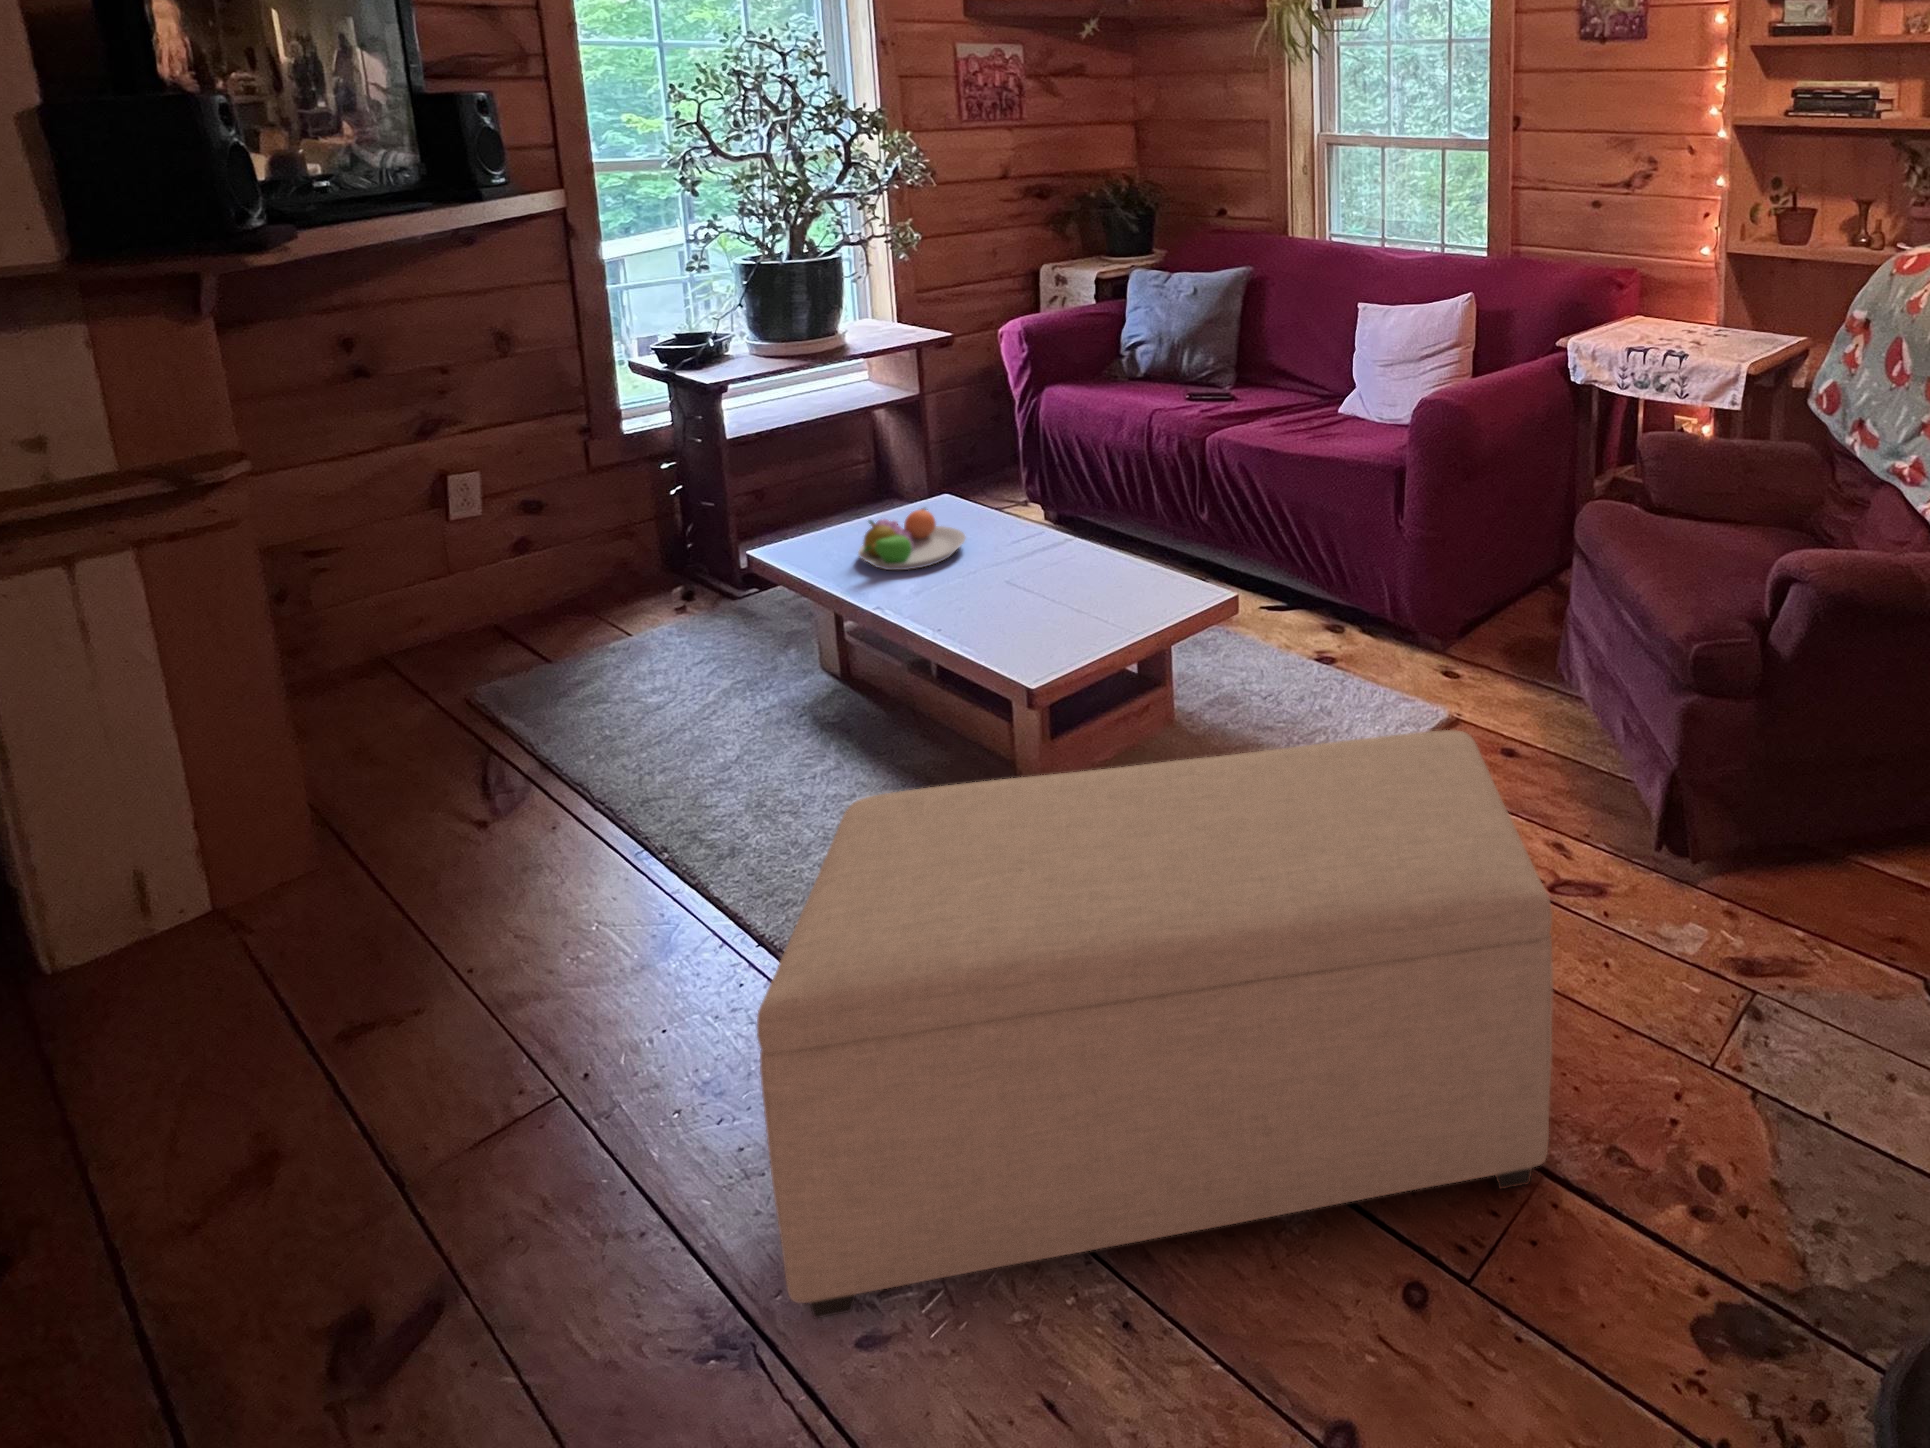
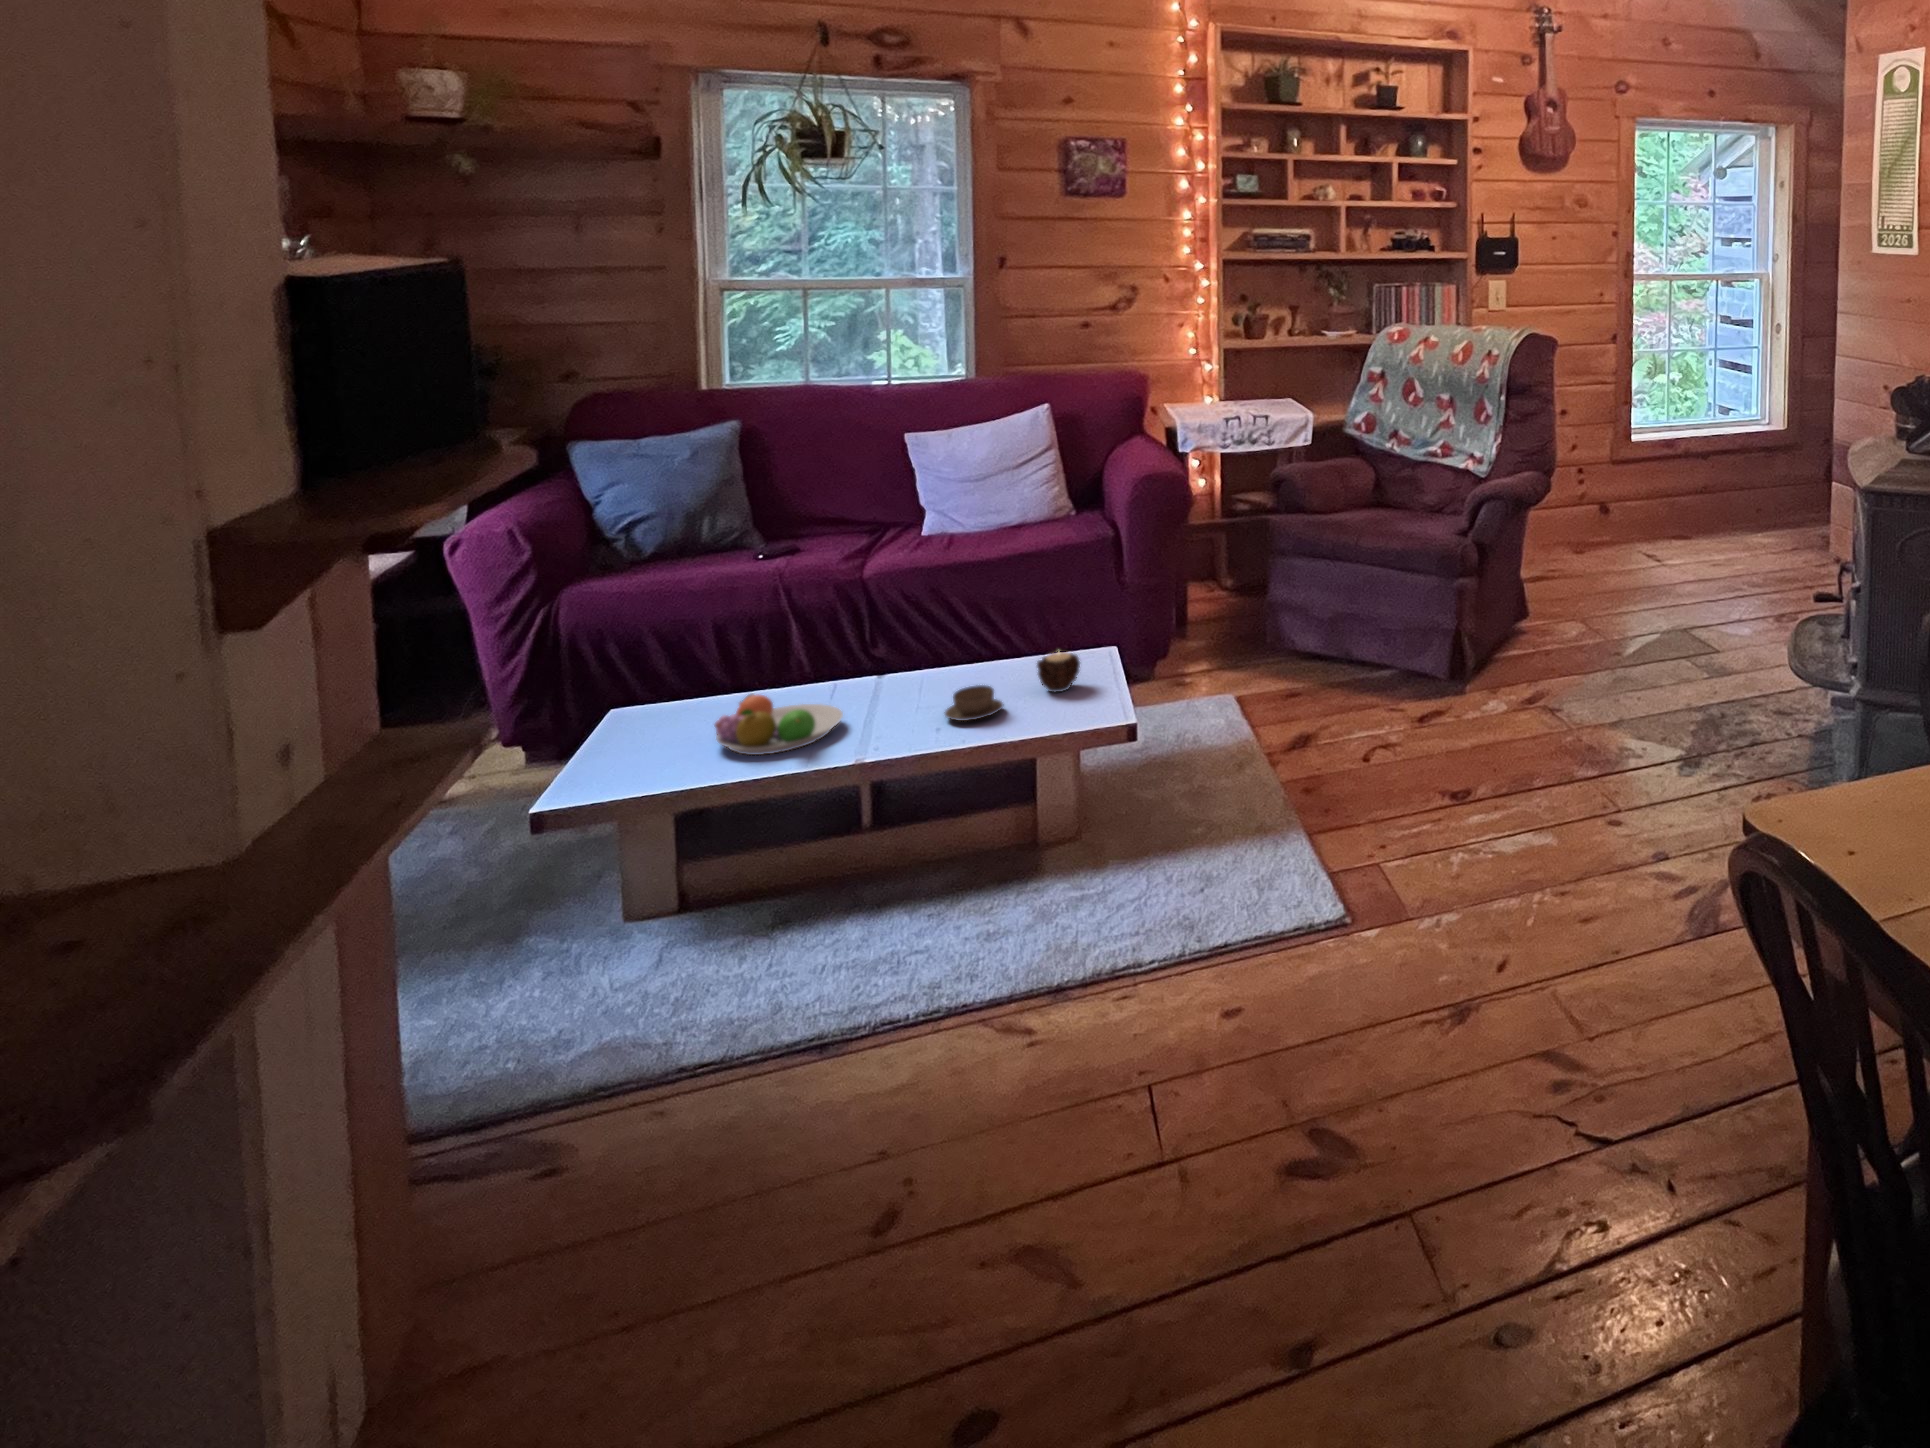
candle: none [1063,569,1112,617] -> present [1037,652,1080,692]
teacup: none [965,572,1026,610] -> present [944,685,1003,721]
ottoman: present [757,730,1553,1318] -> none [1300,597,1602,960]

